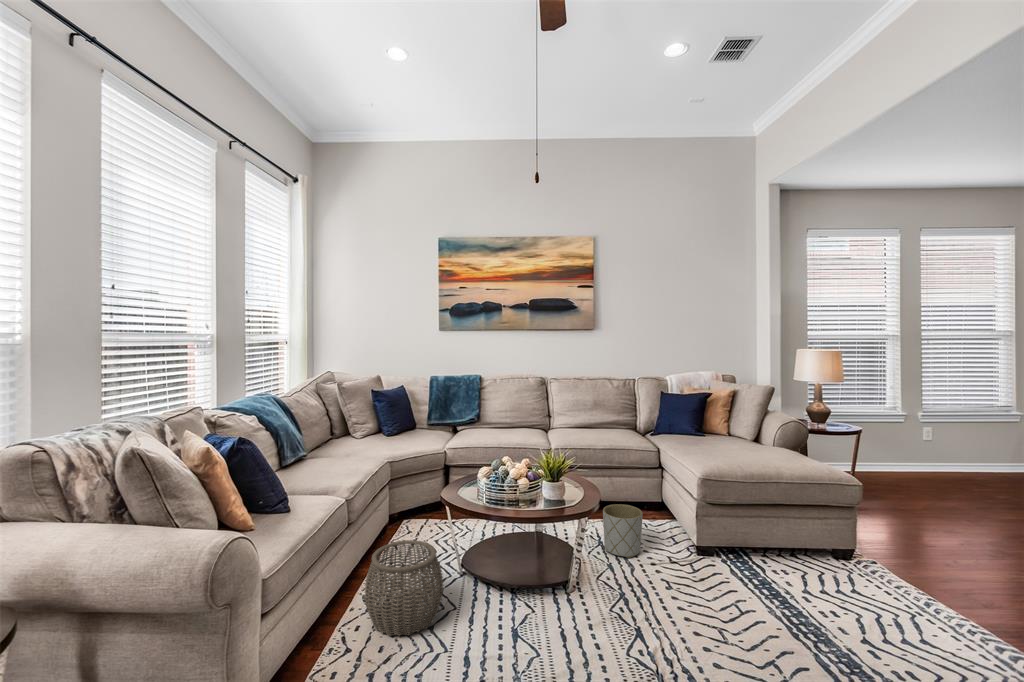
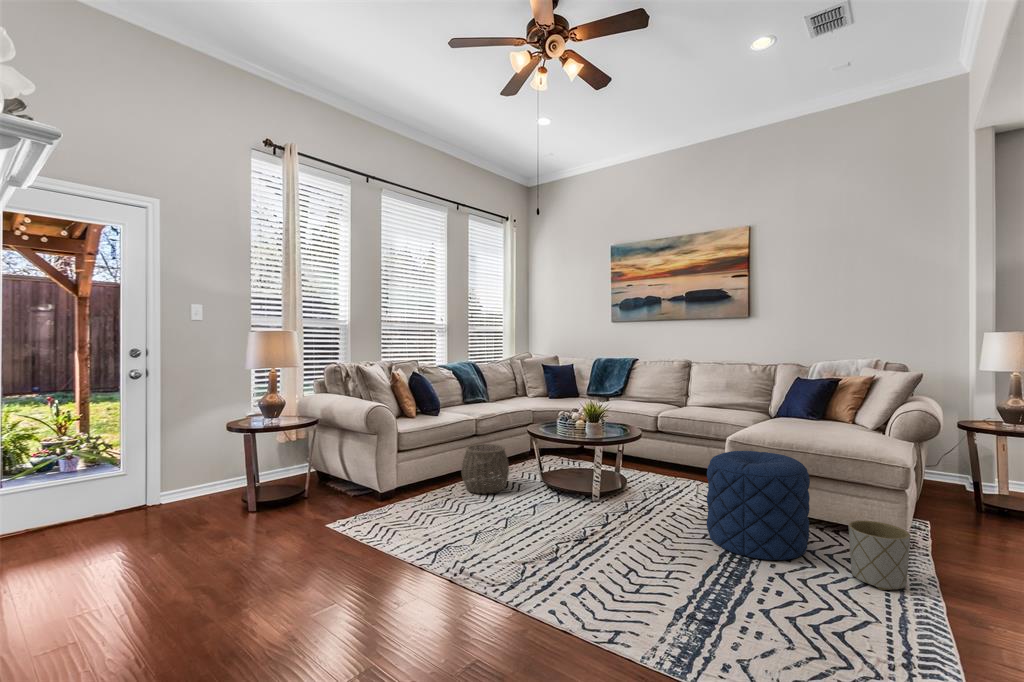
pouf: none [721,495,839,629] -> present [707,451,810,560]
planter: present [603,504,643,558] -> present [849,521,910,590]

